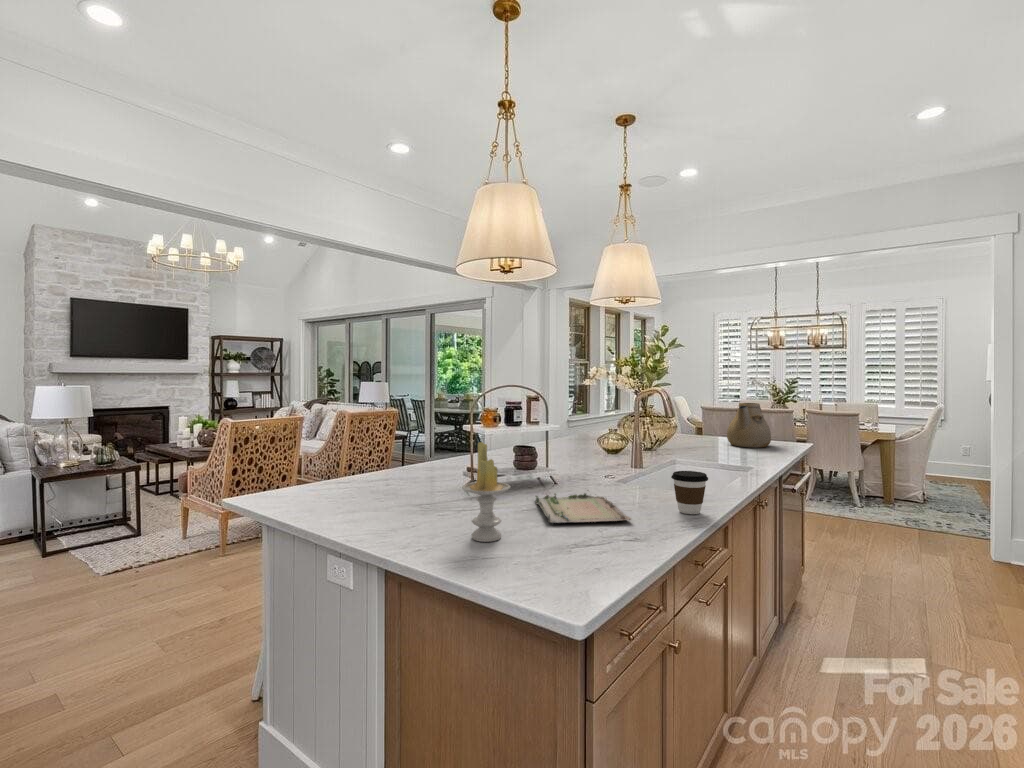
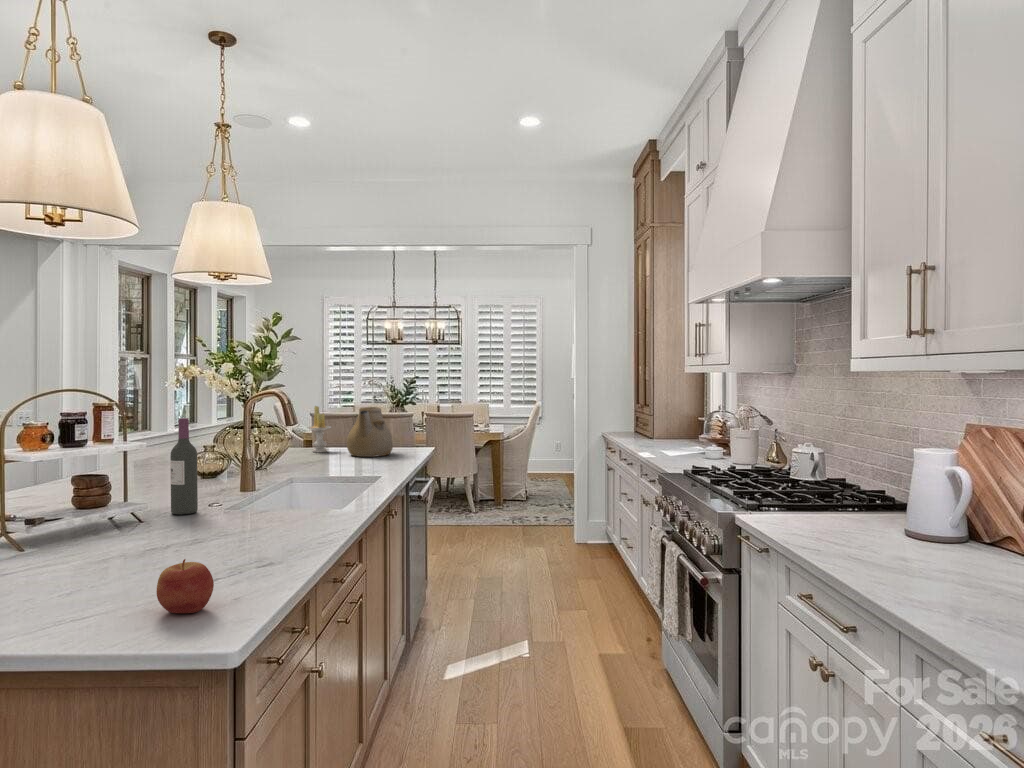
wine bottle: none [570,406,589,484] -> present [170,418,198,515]
candle: present [462,442,511,542] -> present [308,406,331,452]
coffee cup: present [671,471,708,514] -> none [303,482,341,527]
tray: present [535,493,631,524] -> none [133,515,265,558]
apple: none [517,537,565,589] -> present [156,559,214,613]

